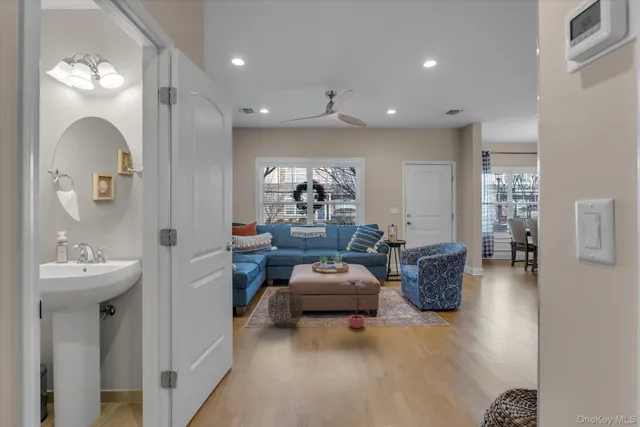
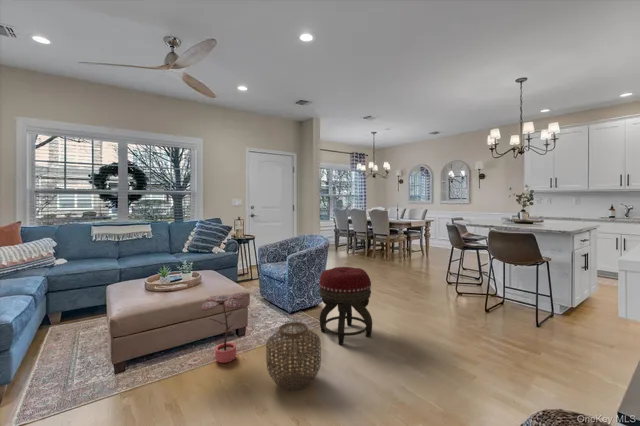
footstool: none [437,272,488,339] -> present [319,267,372,345]
woven basket: present [268,288,303,328] -> present [266,322,321,391]

